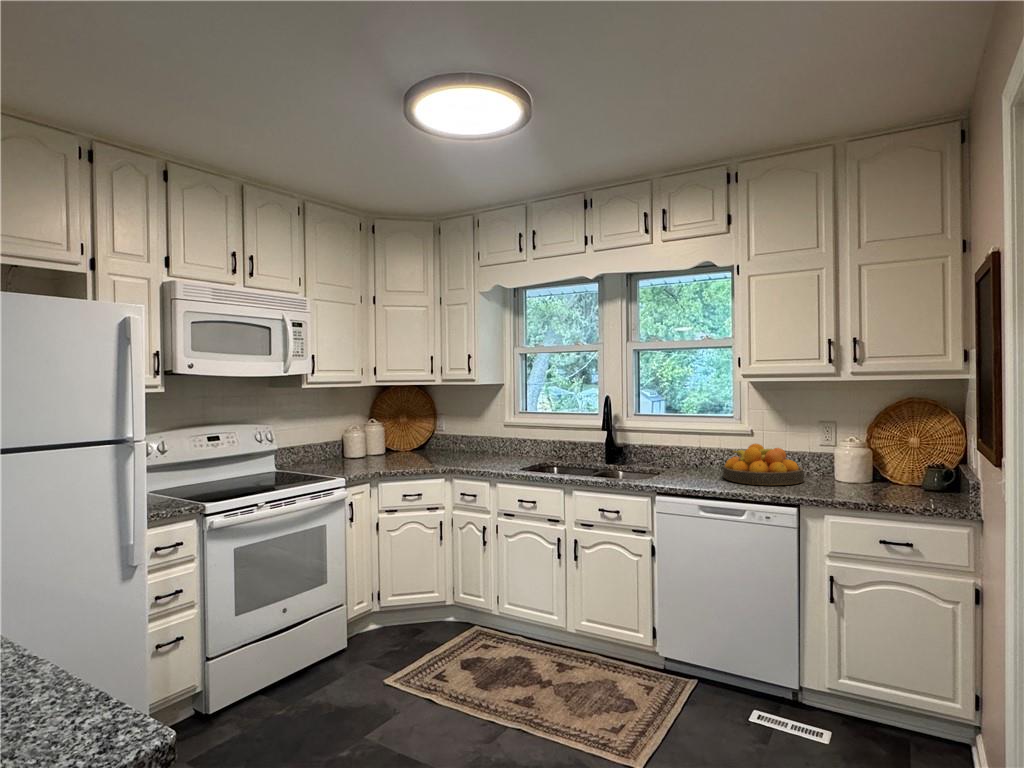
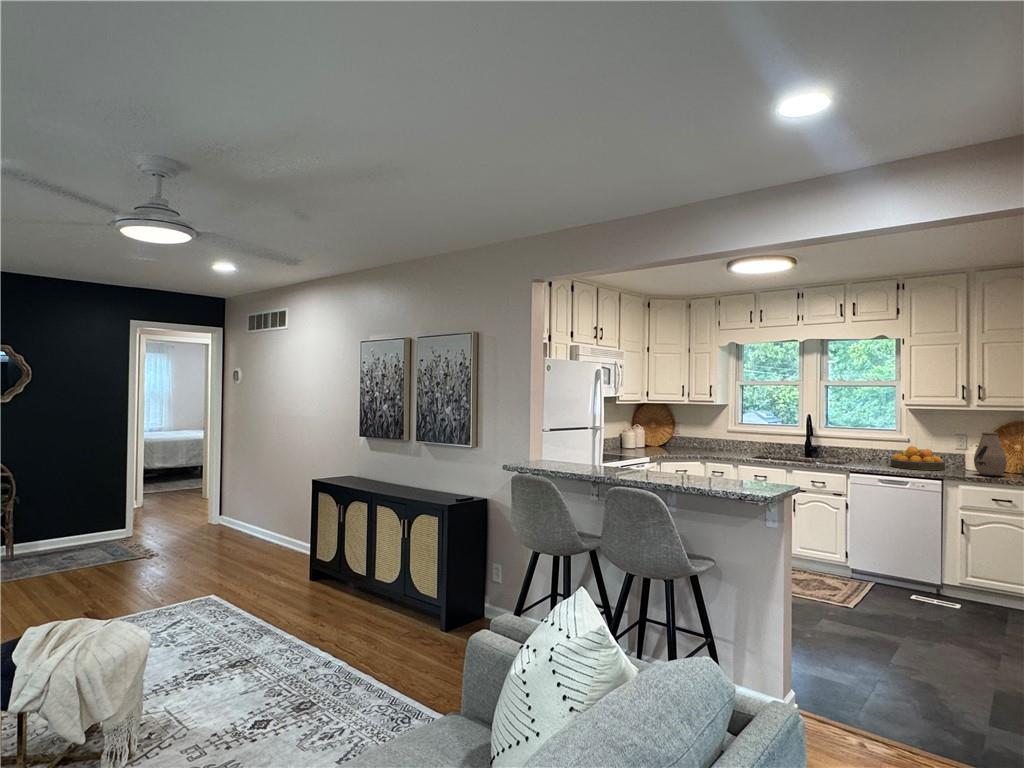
vase: none [848,419,900,497] -> present [974,432,1007,476]

